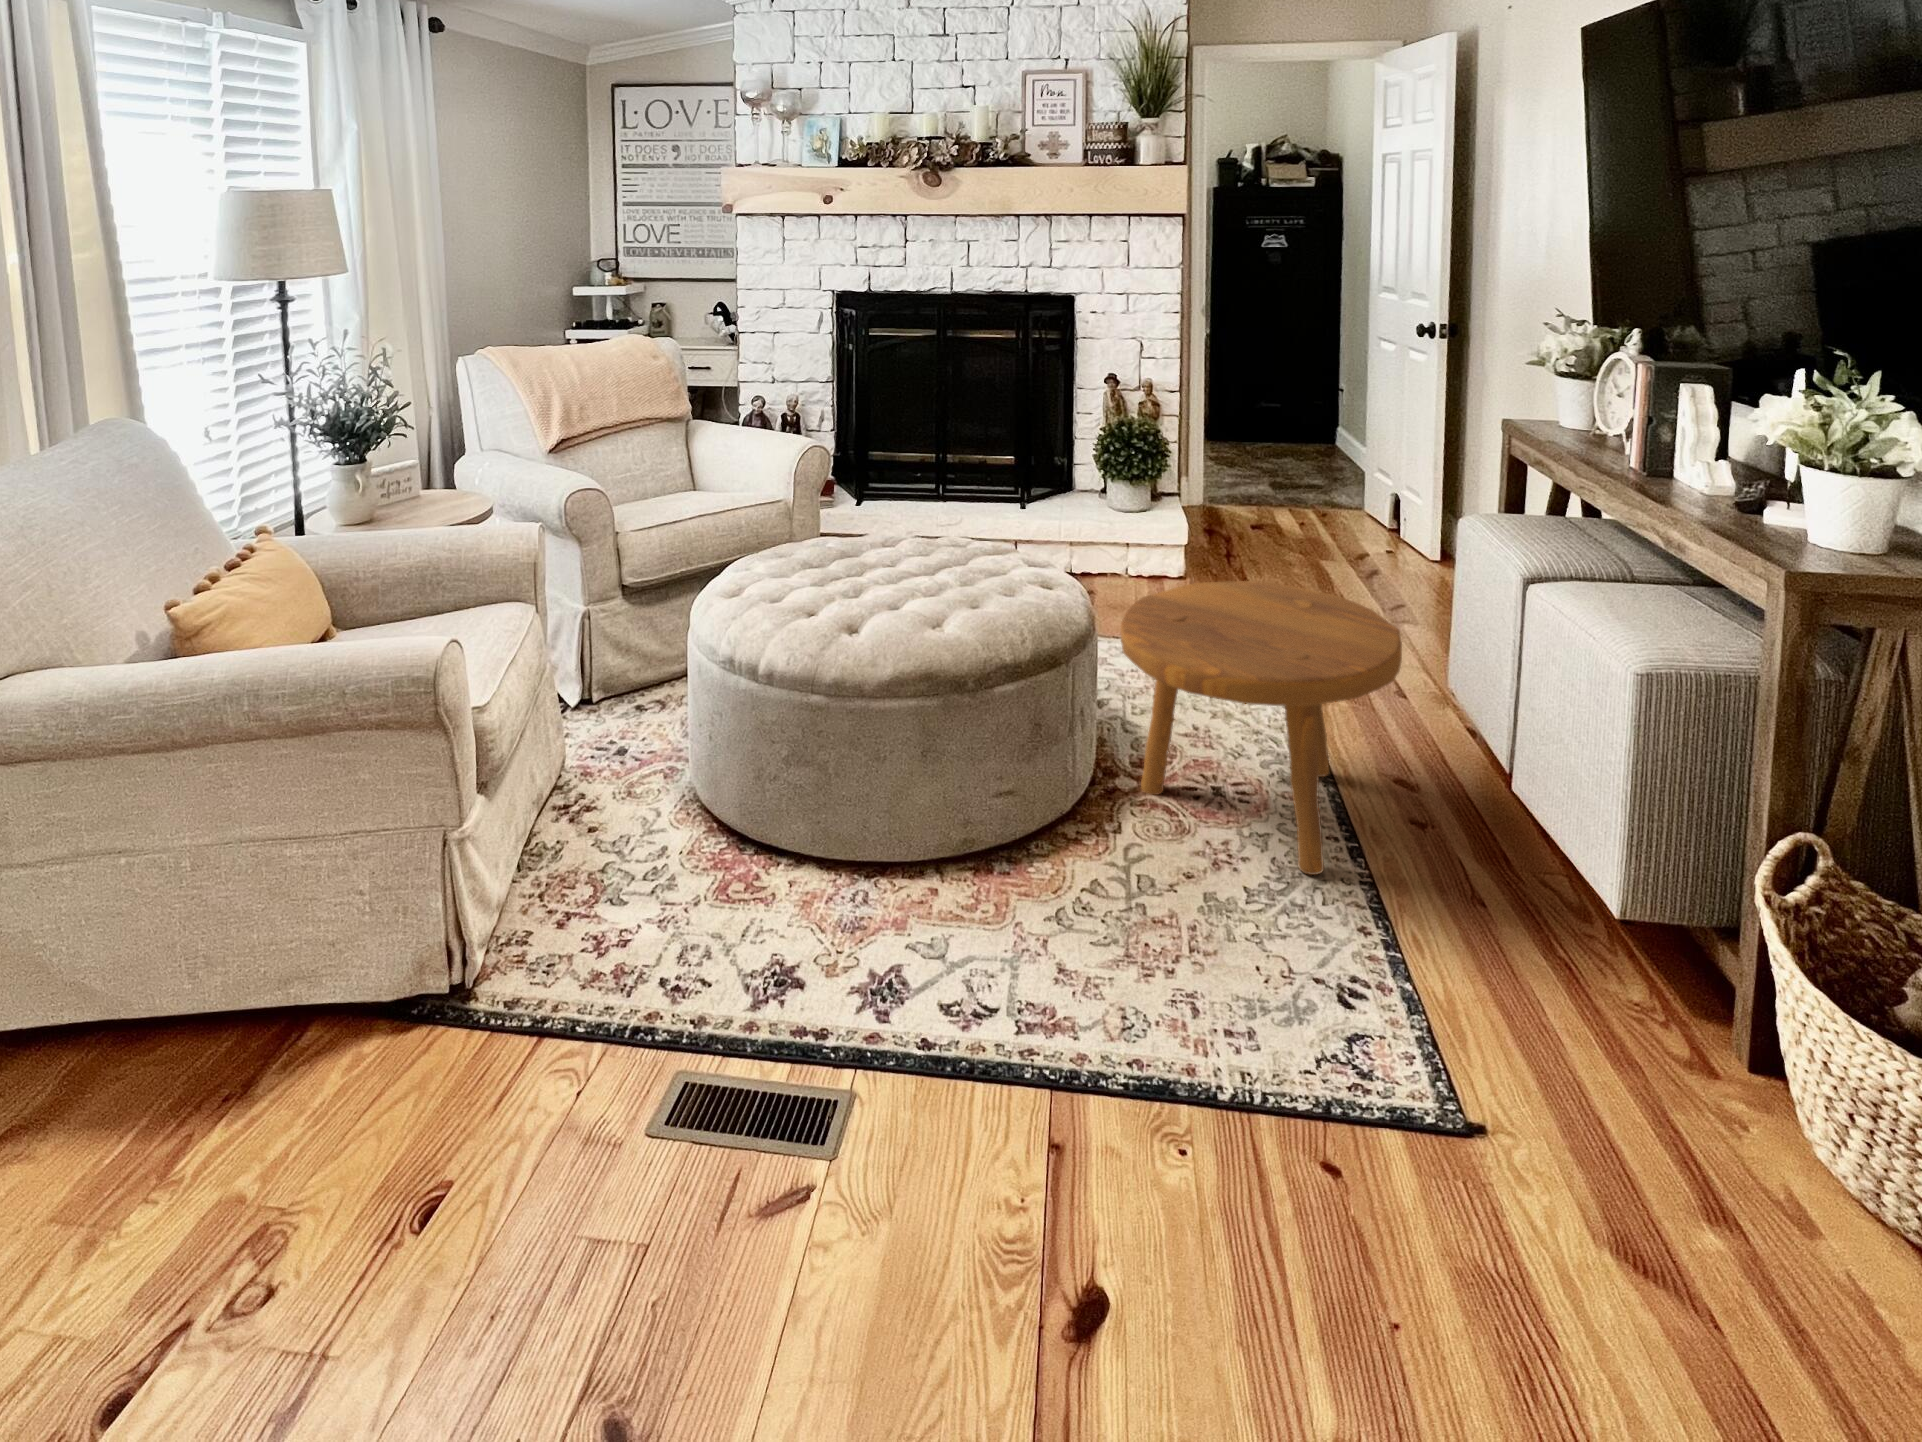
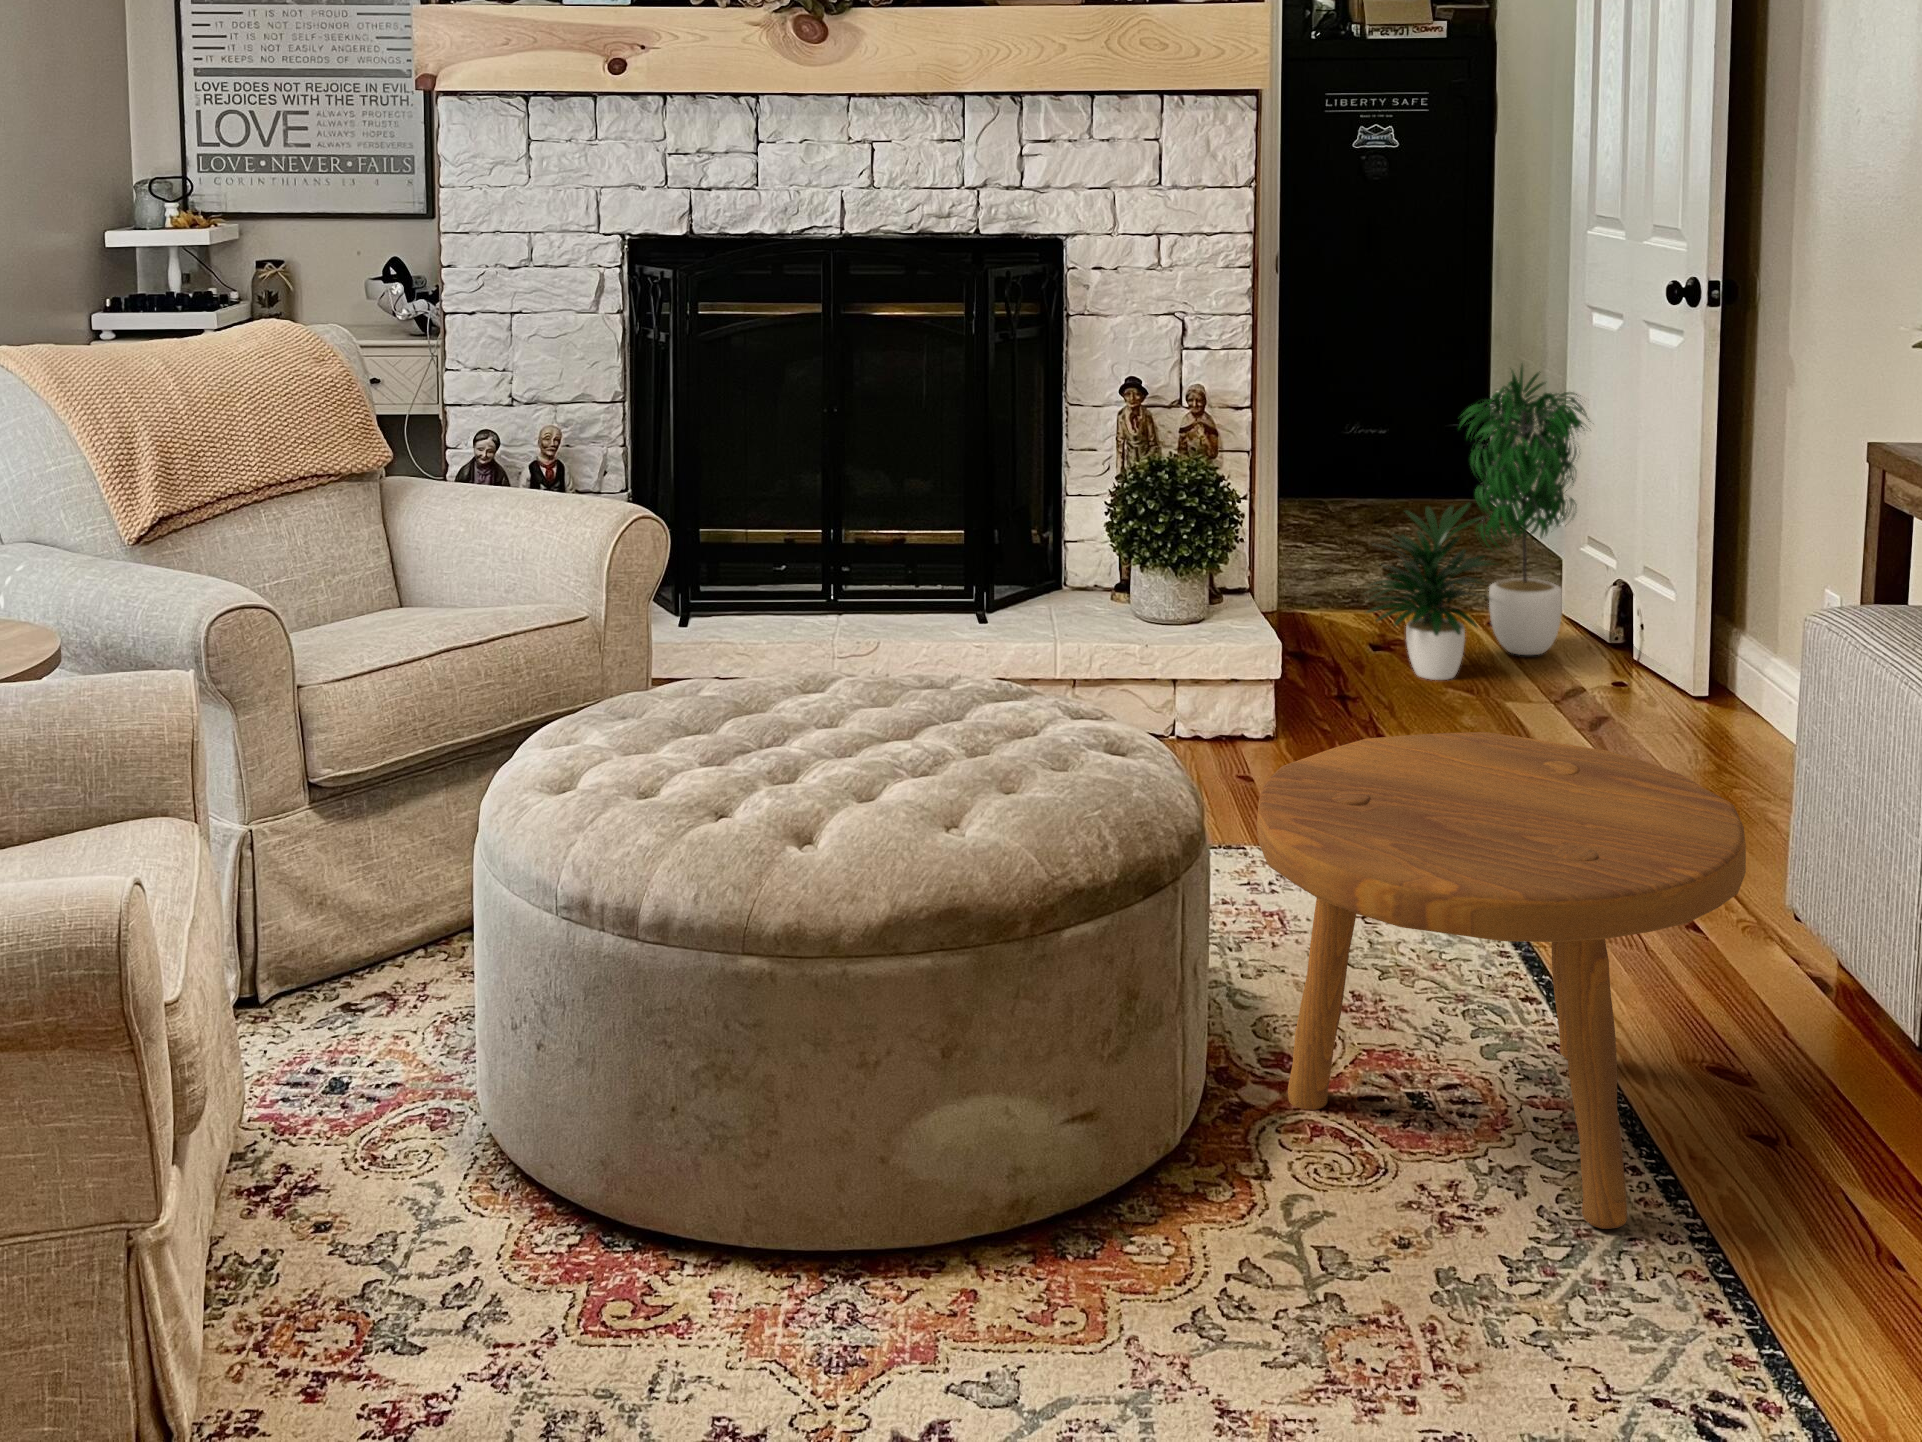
potted plant: none [1243,367,1380,549] -> present [1366,365,1589,680]

